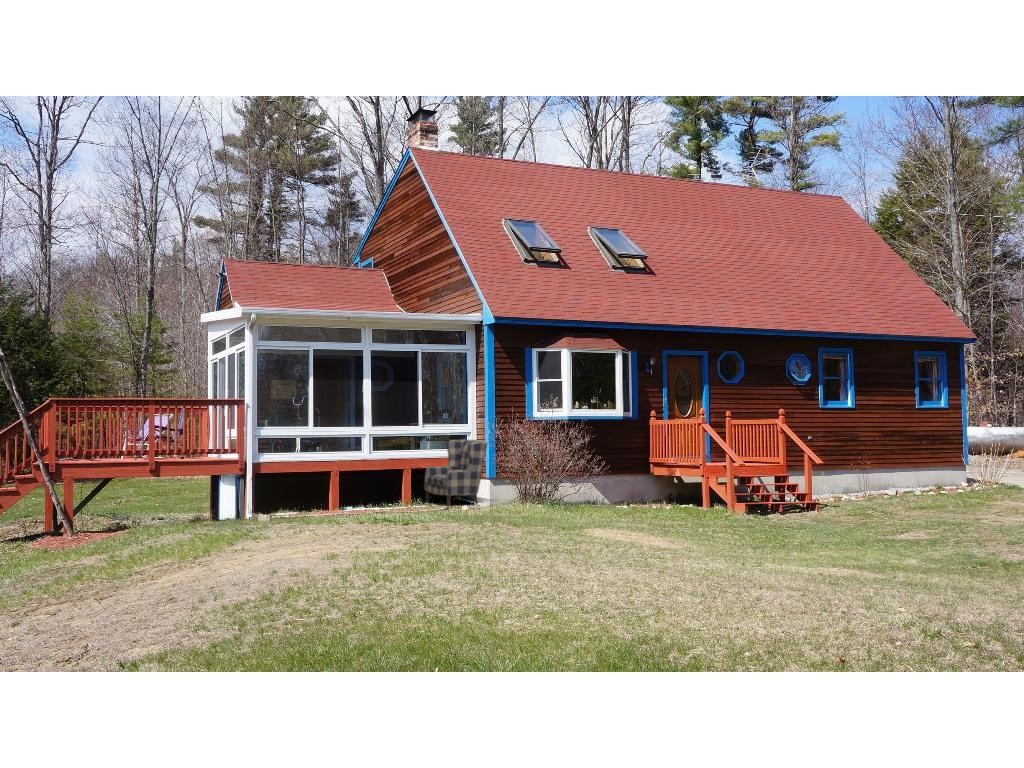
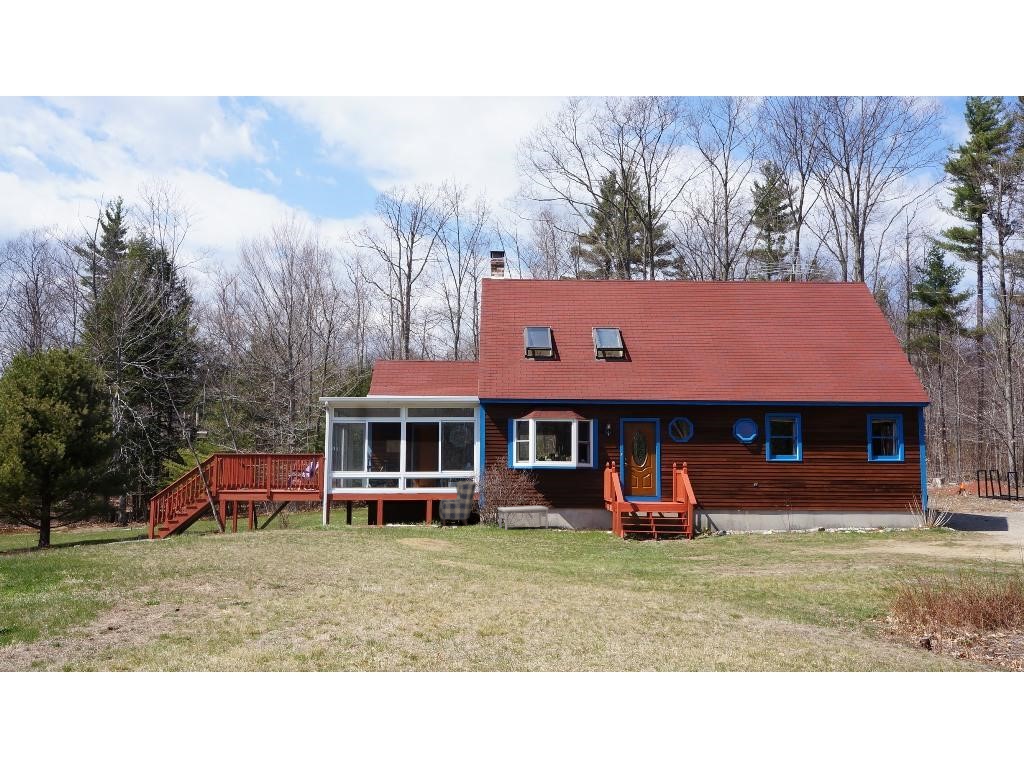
storage bench: none [527,472,599,508] -> present [498,506,548,530]

